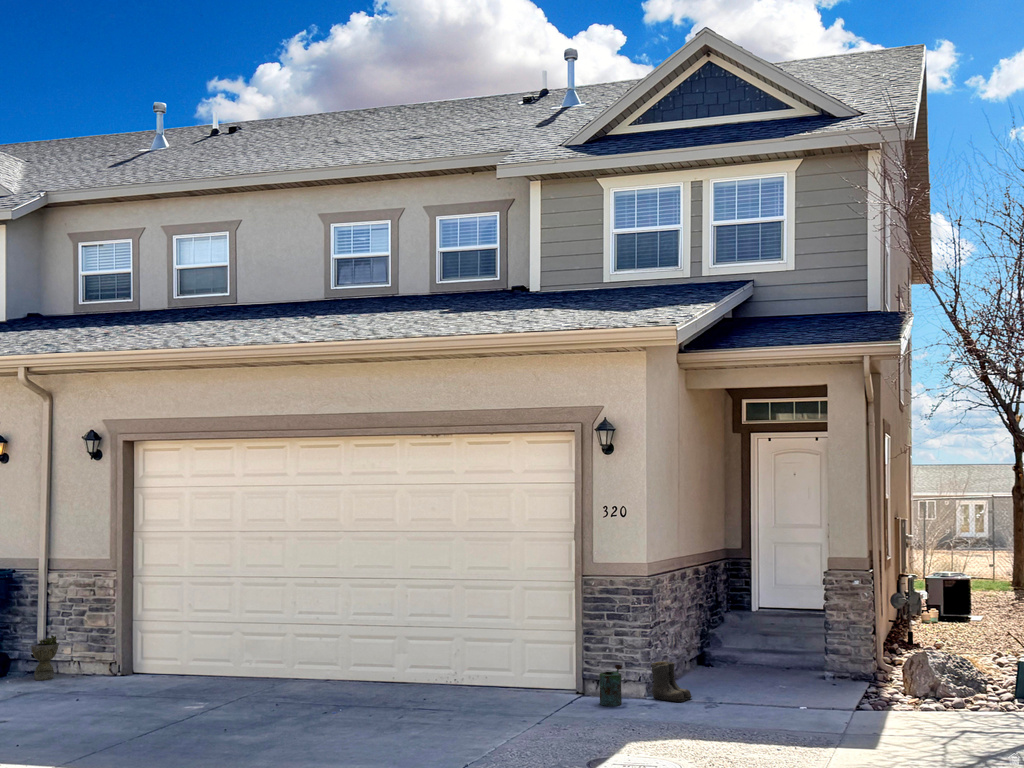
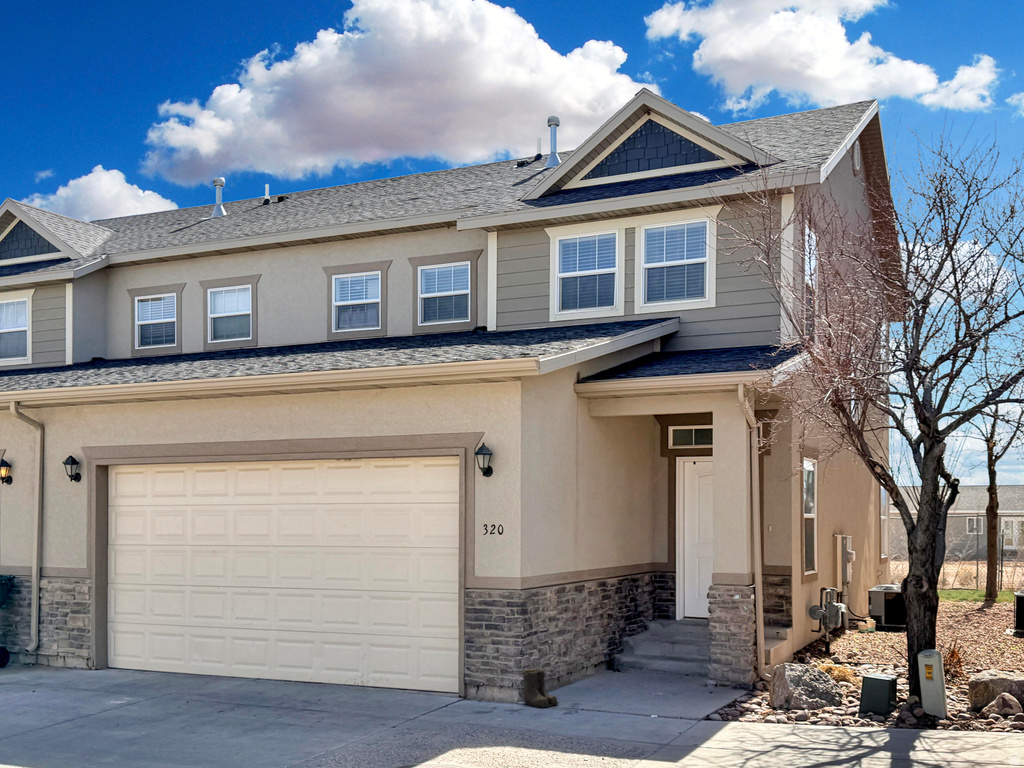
planter: present [31,635,59,680] -> none [22,634,47,673]
watering can: present [599,665,622,706] -> none [469,671,496,710]

